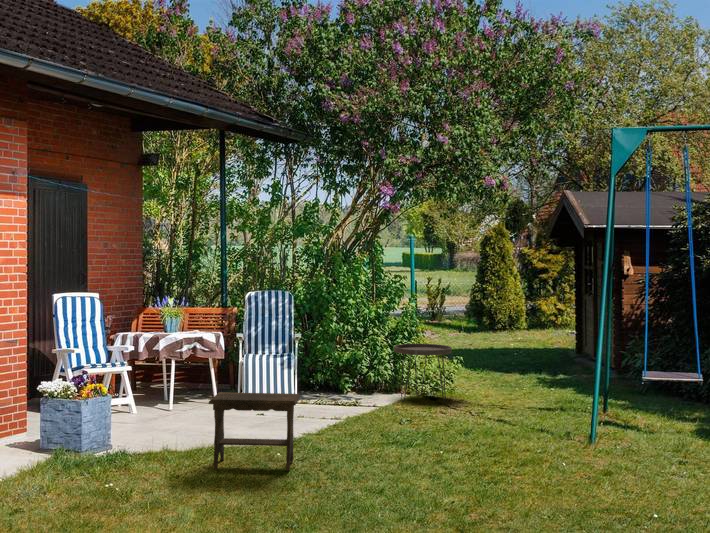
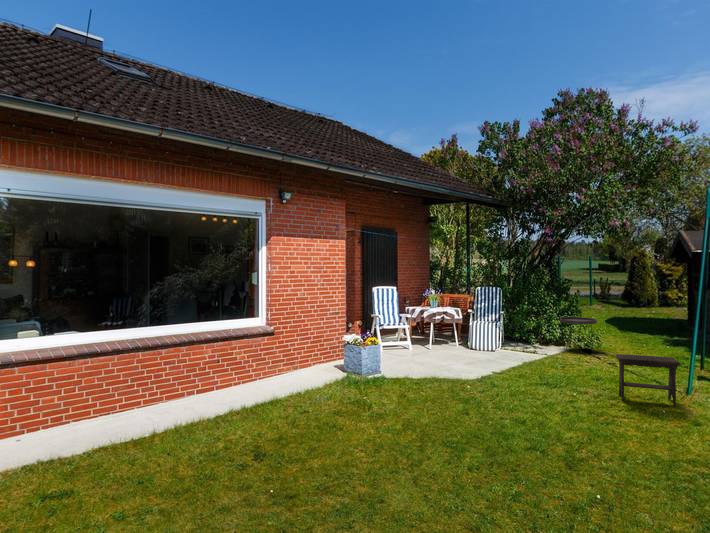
footstool: present [209,392,299,471] -> present [616,354,681,406]

